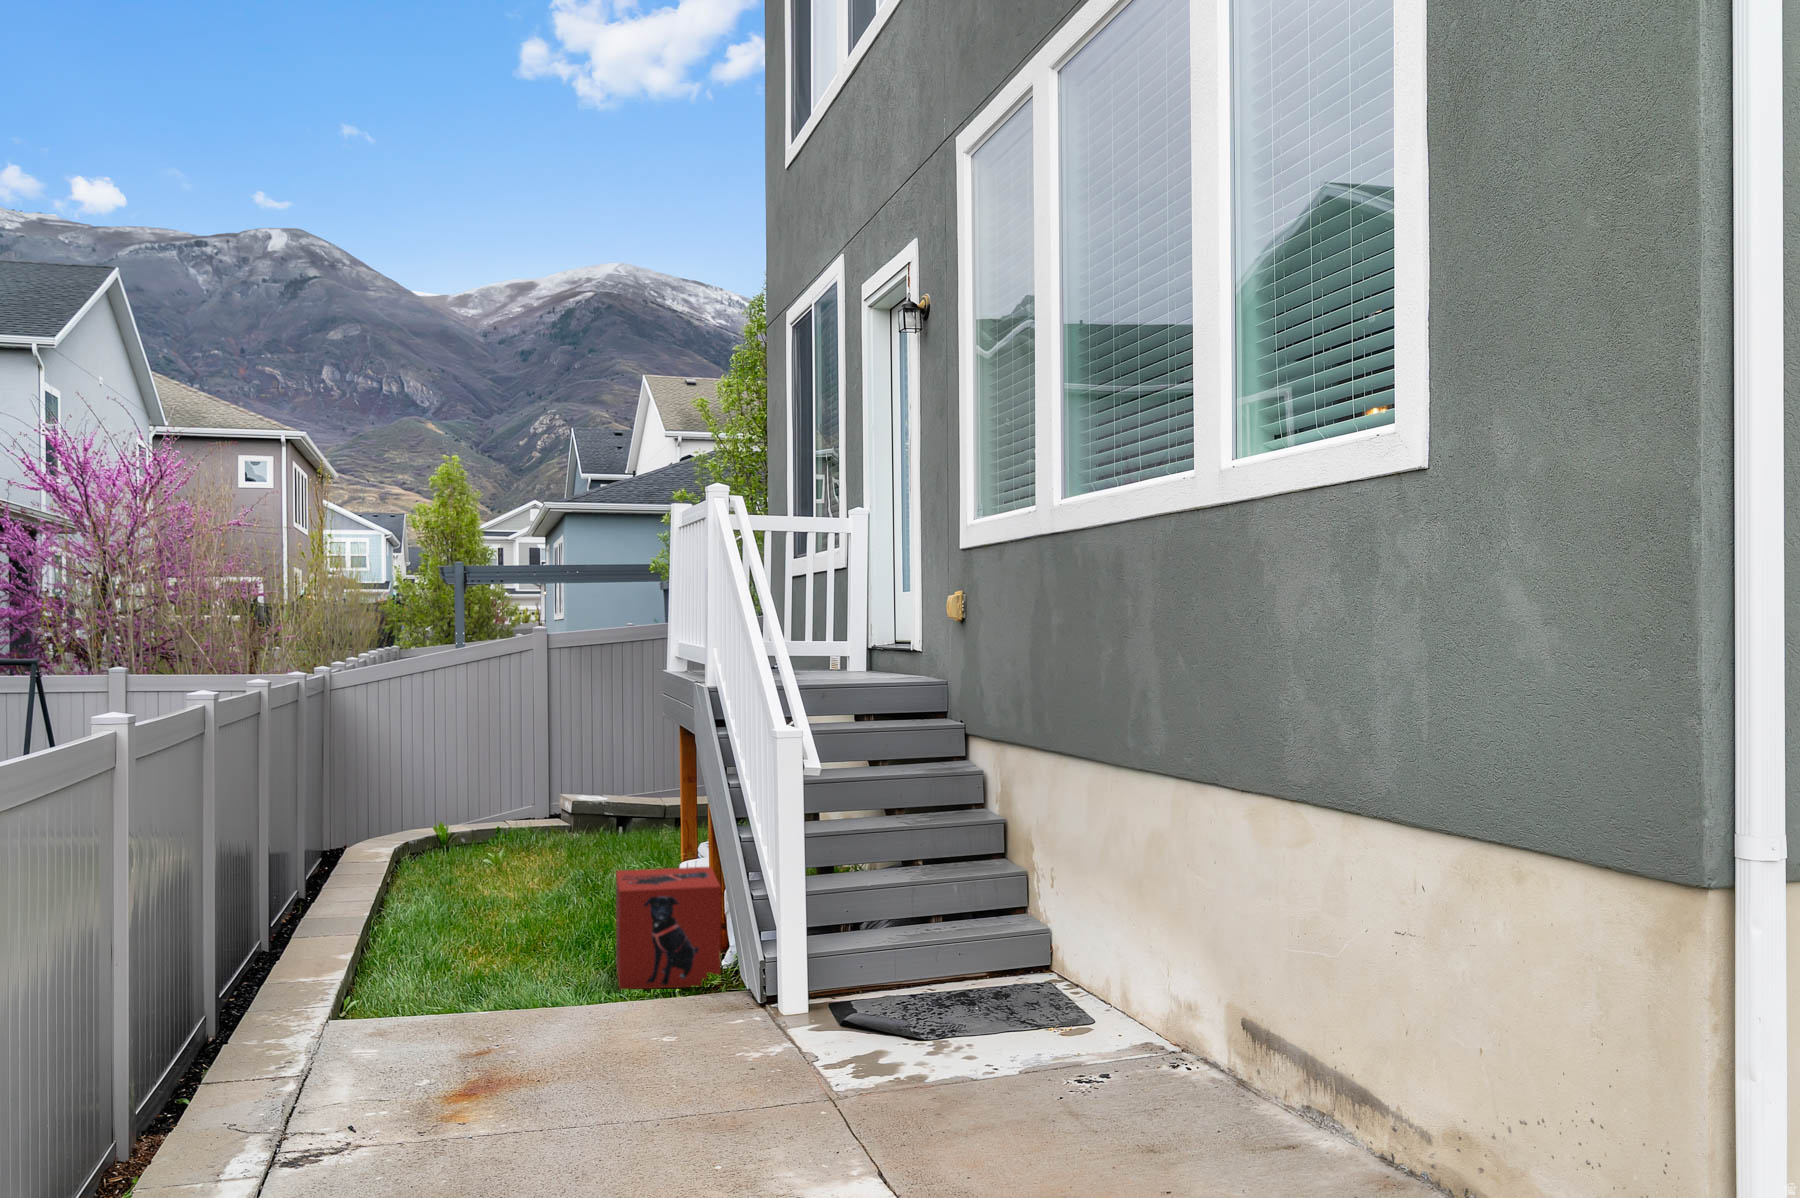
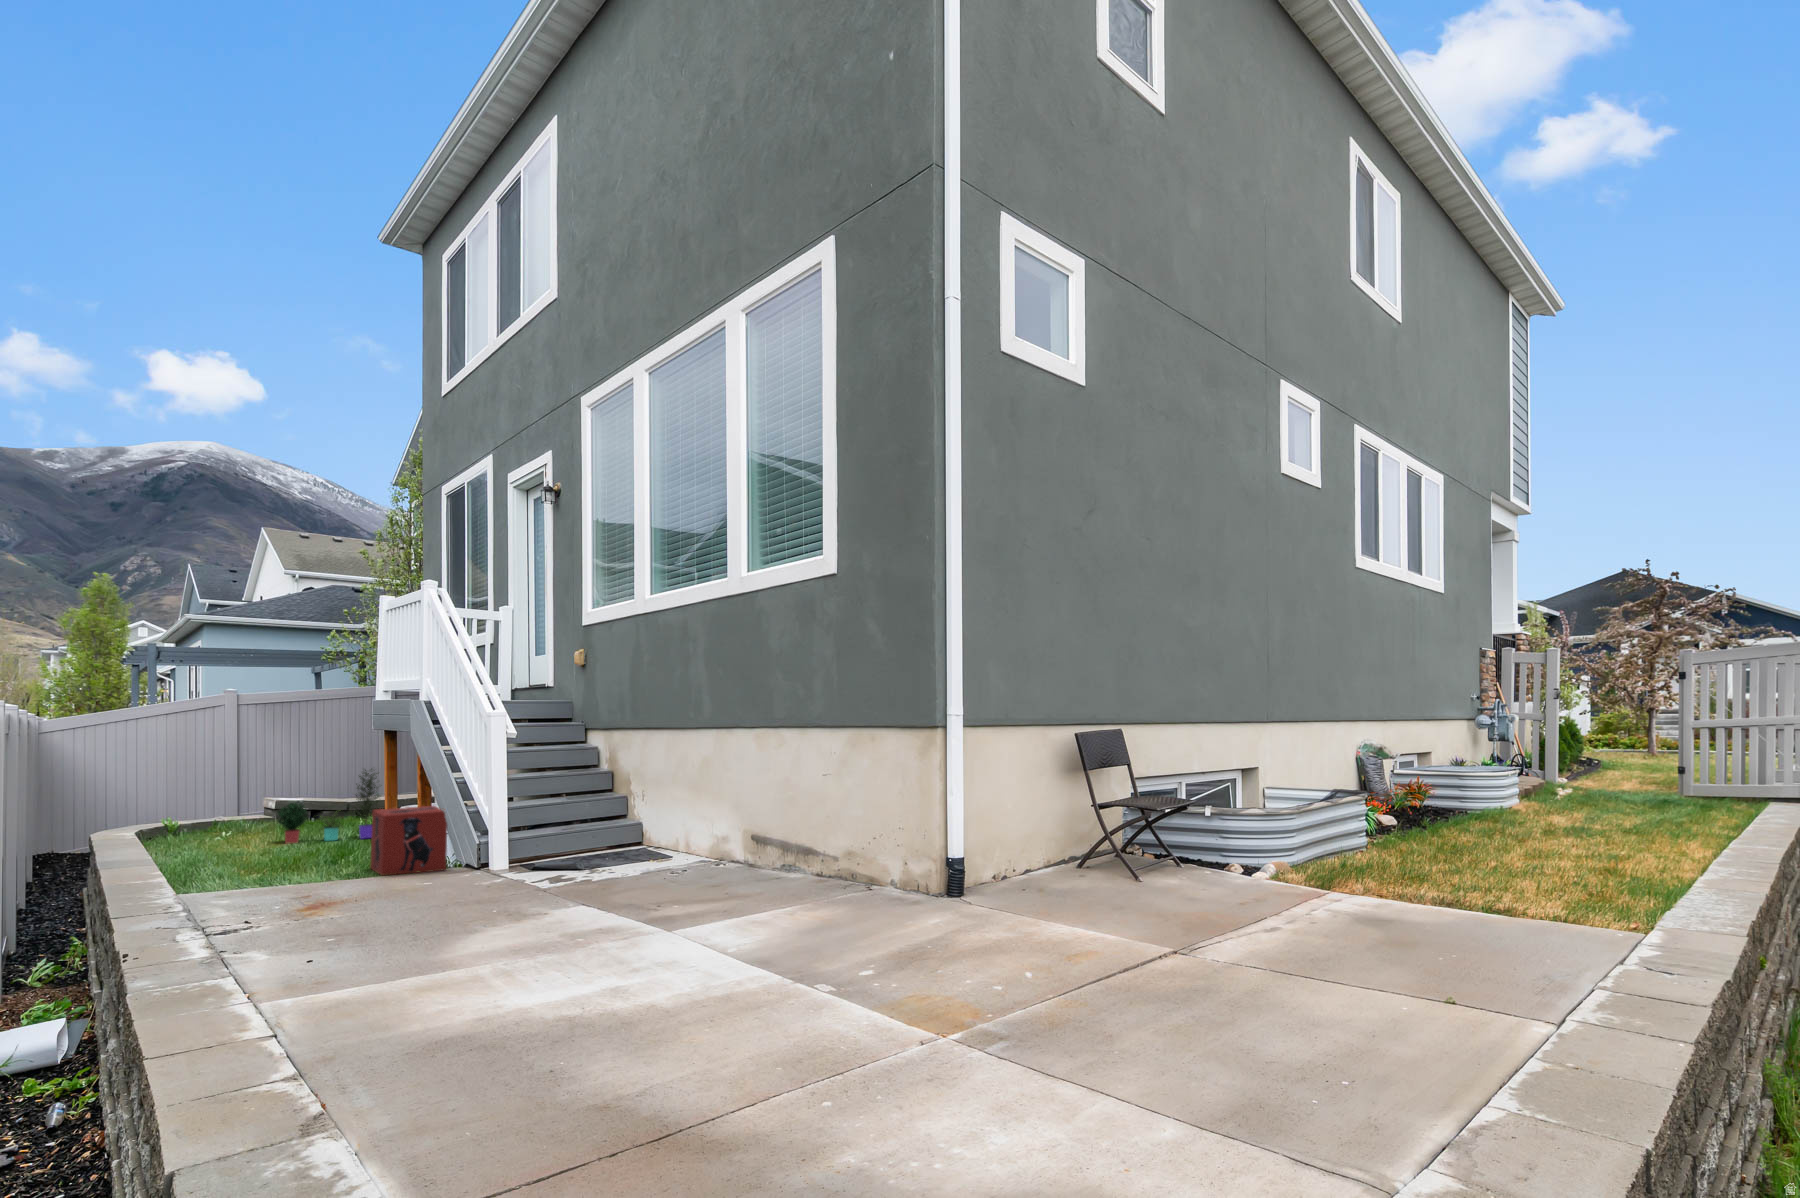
potted plant: none [537,768,682,880] -> present [278,769,381,844]

